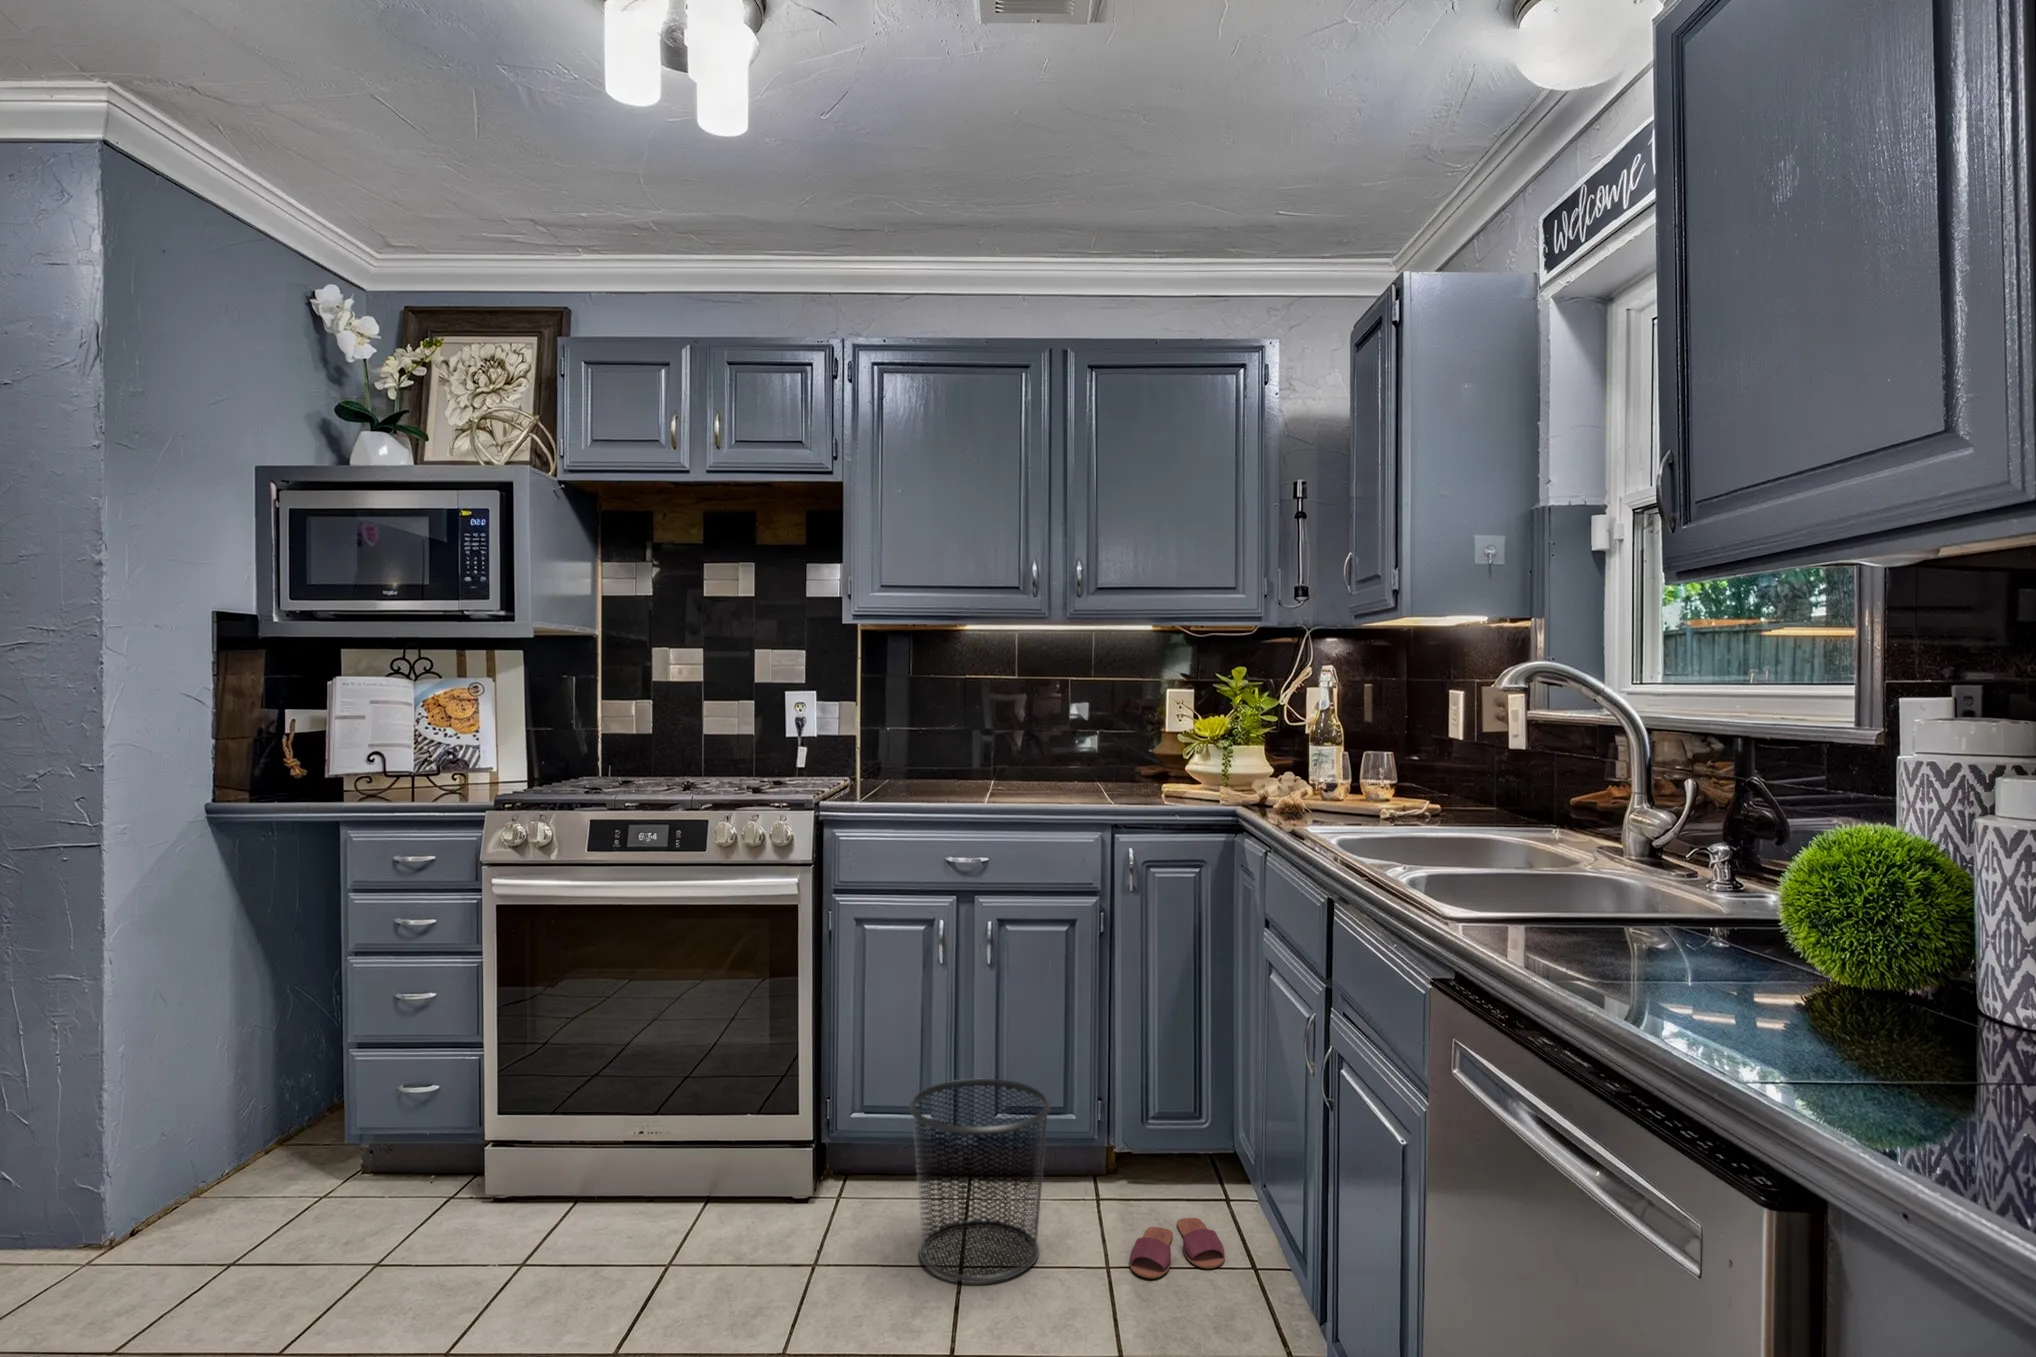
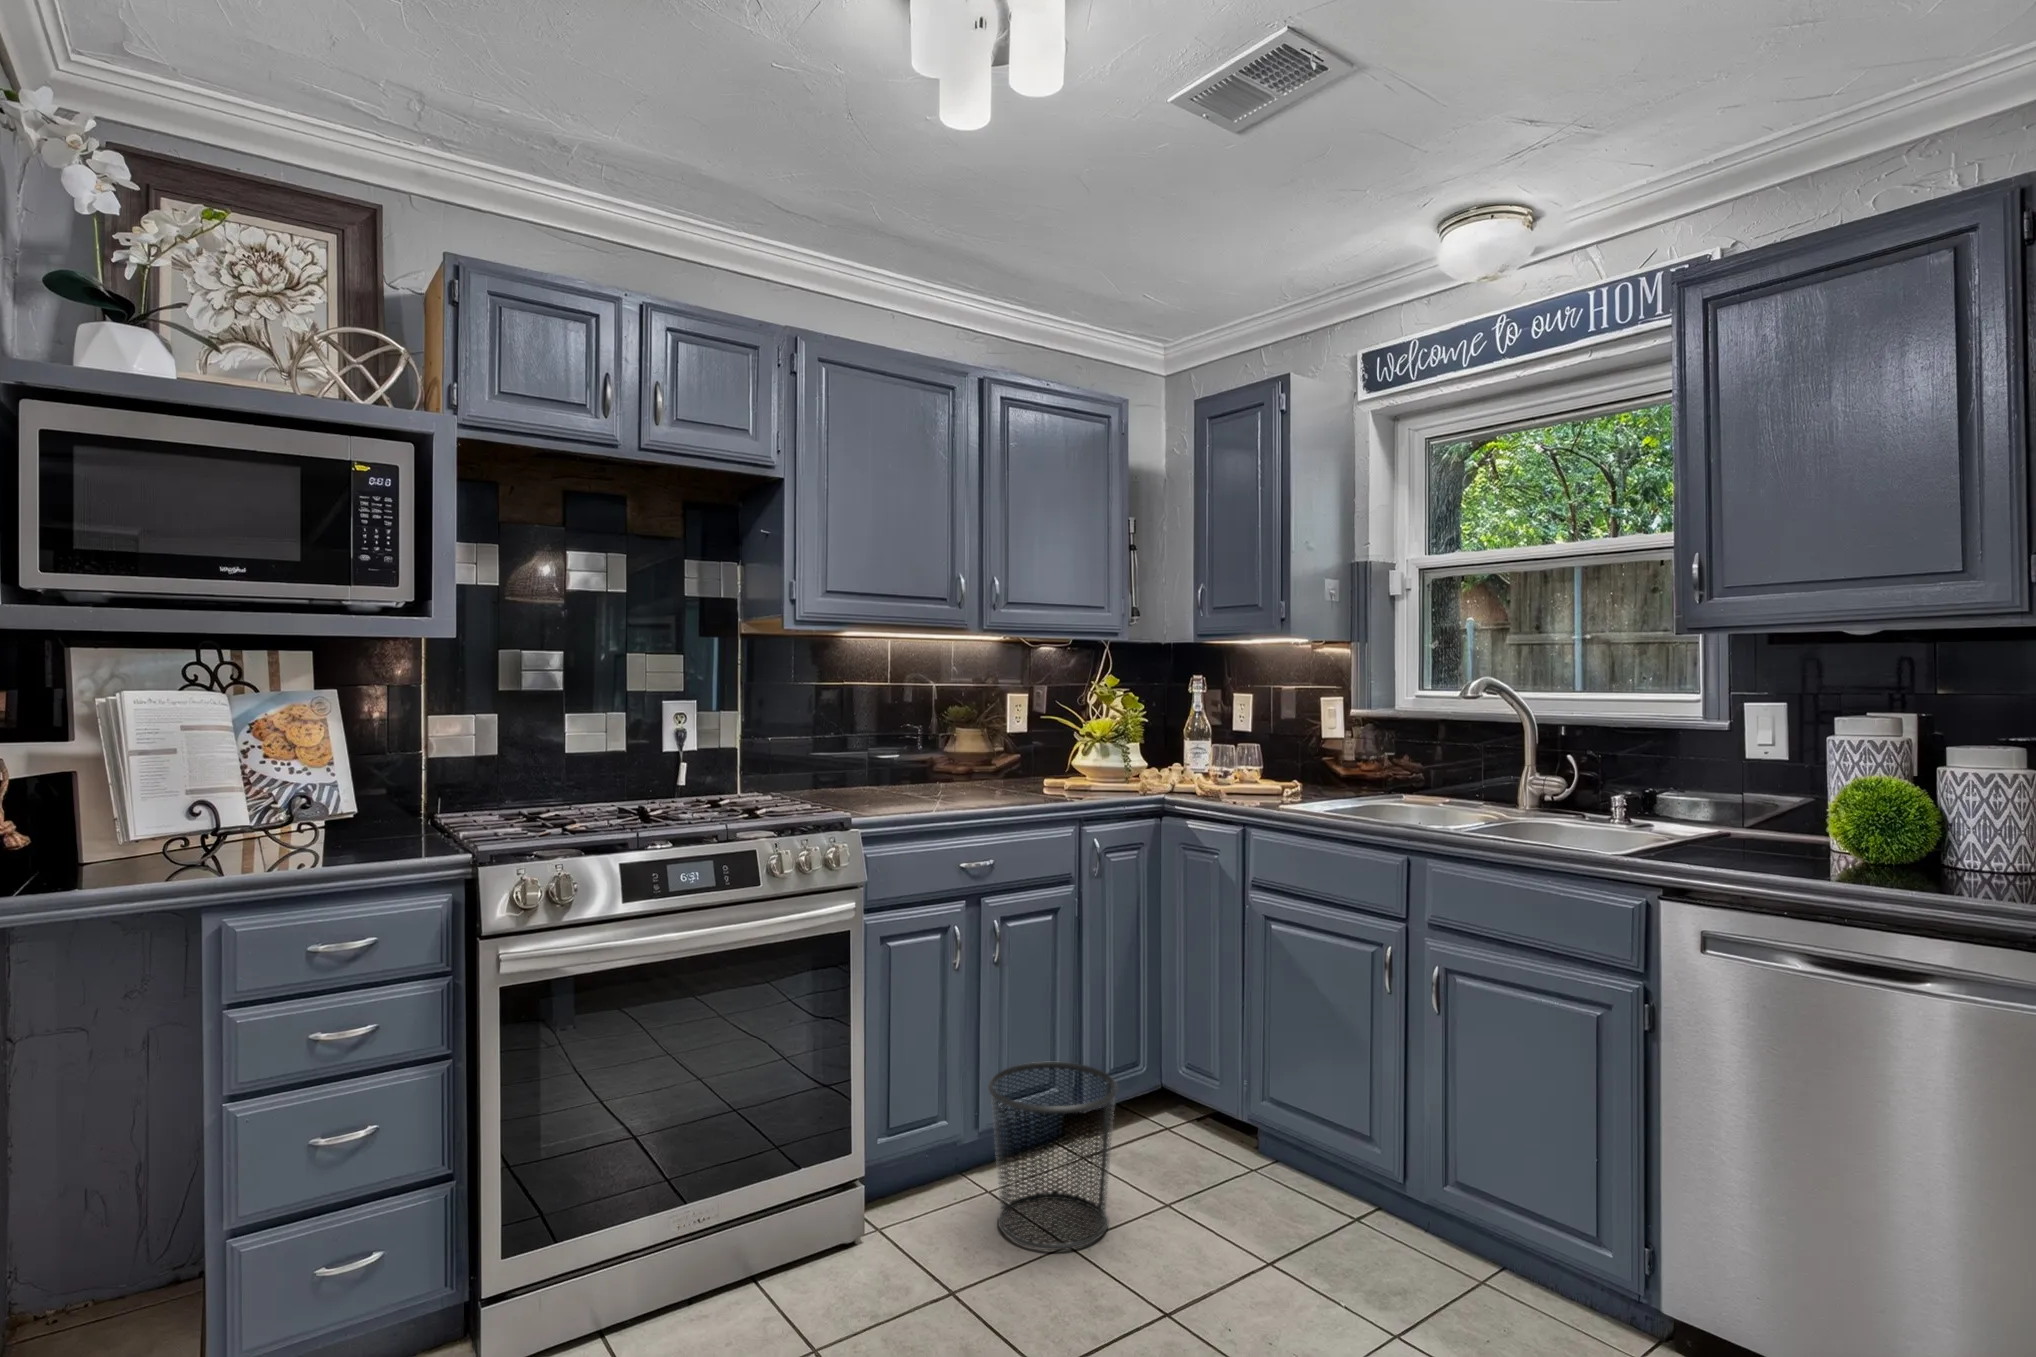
slippers: present [1130,1218,1225,1278] -> none [1148,1147,1228,1200]

